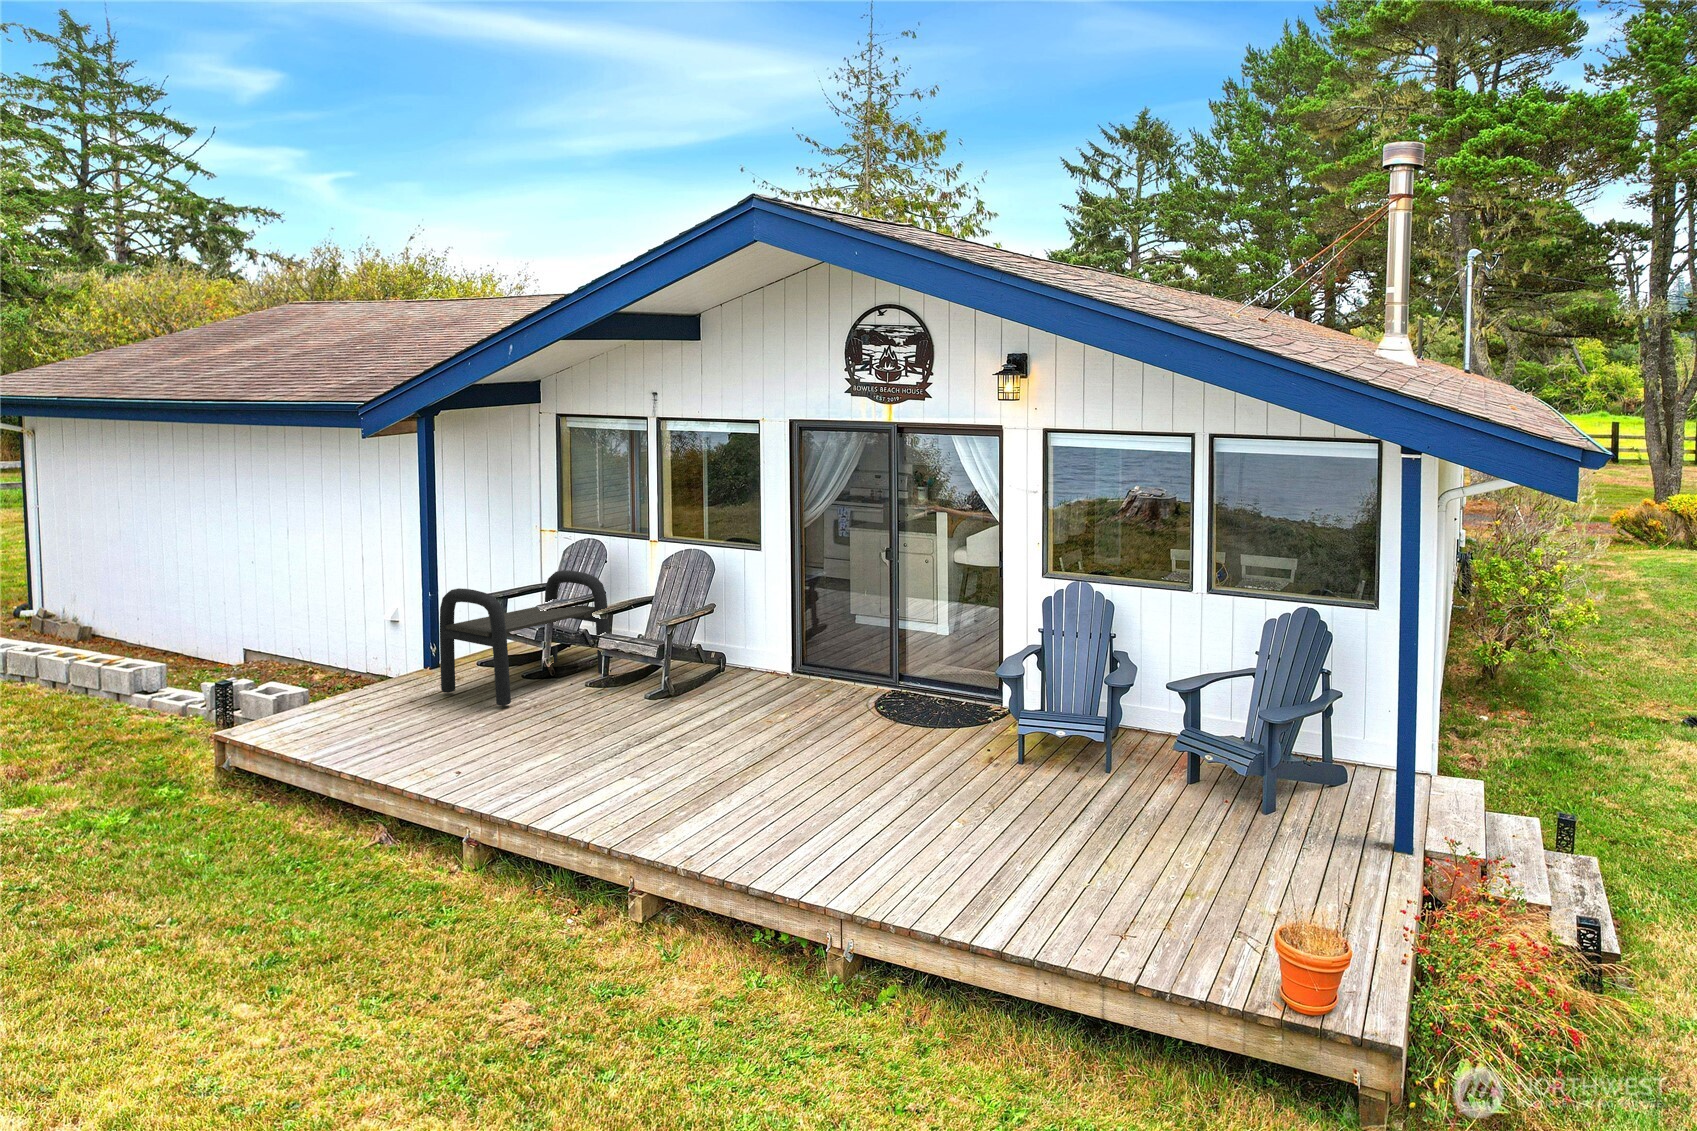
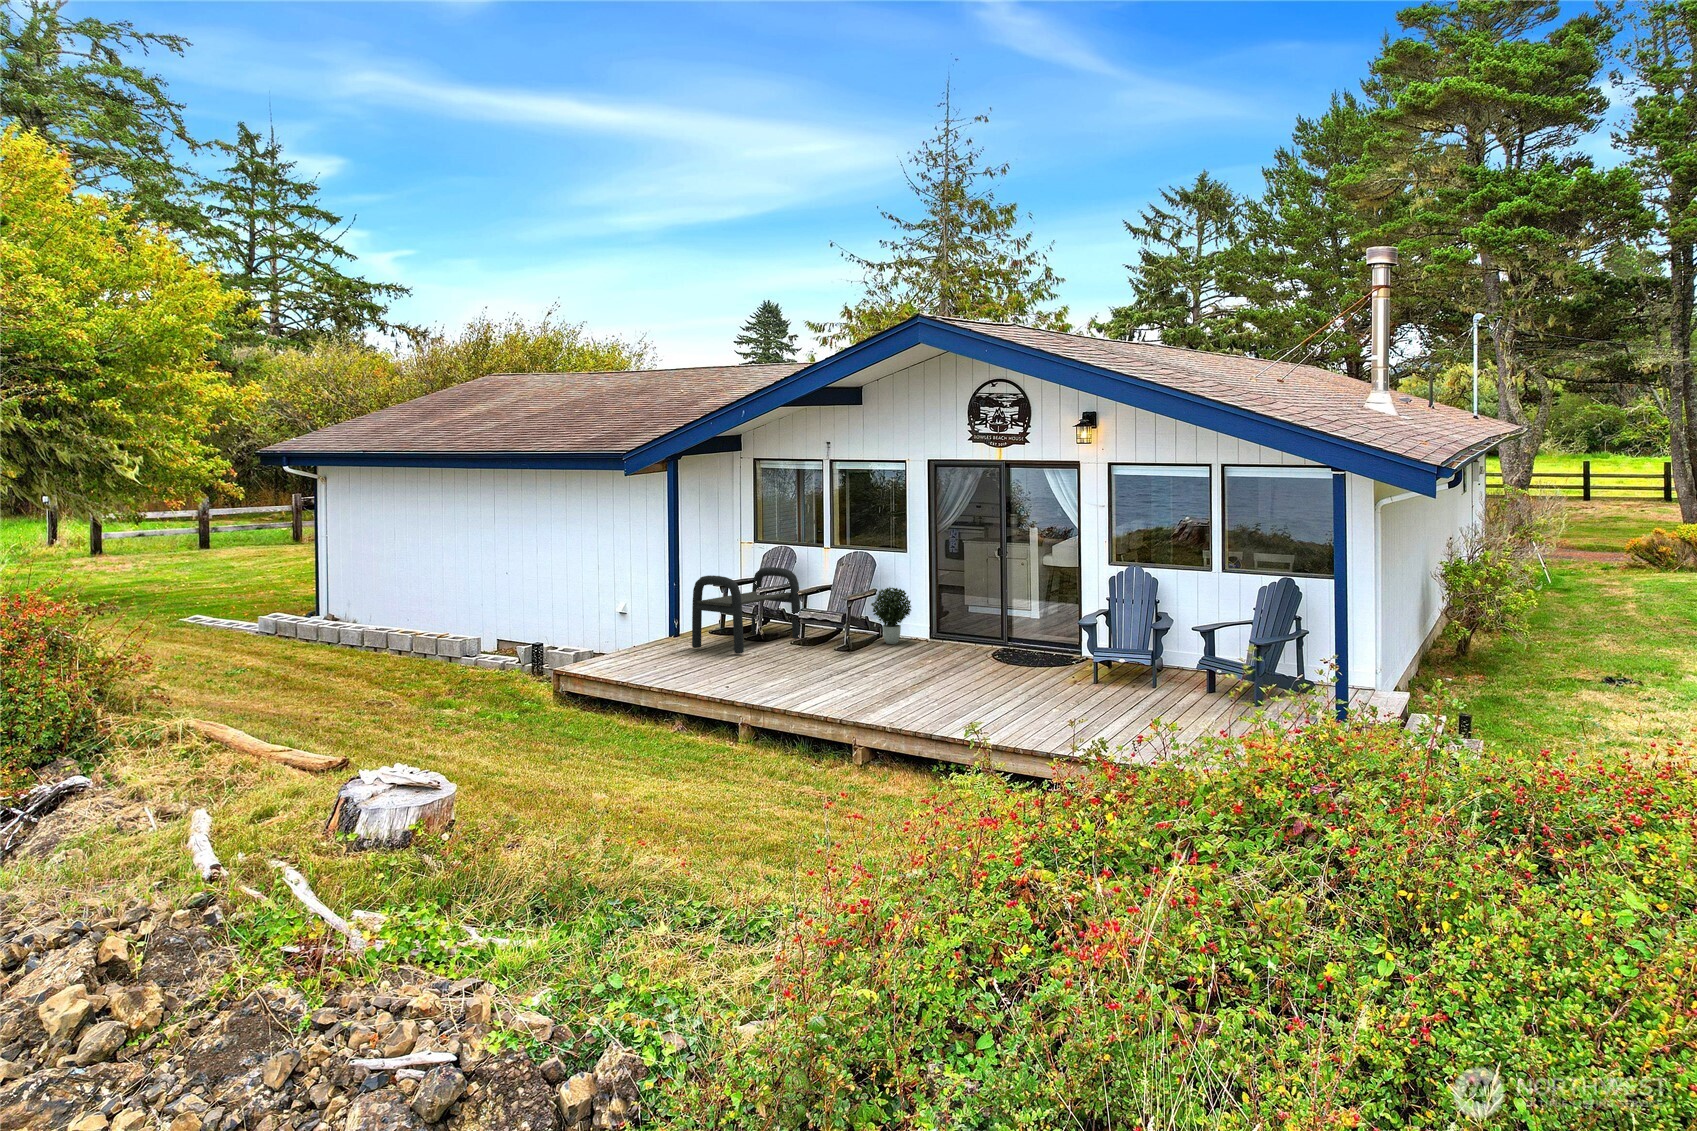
potted plant: none [704,604,764,687] -> present [871,587,911,644]

